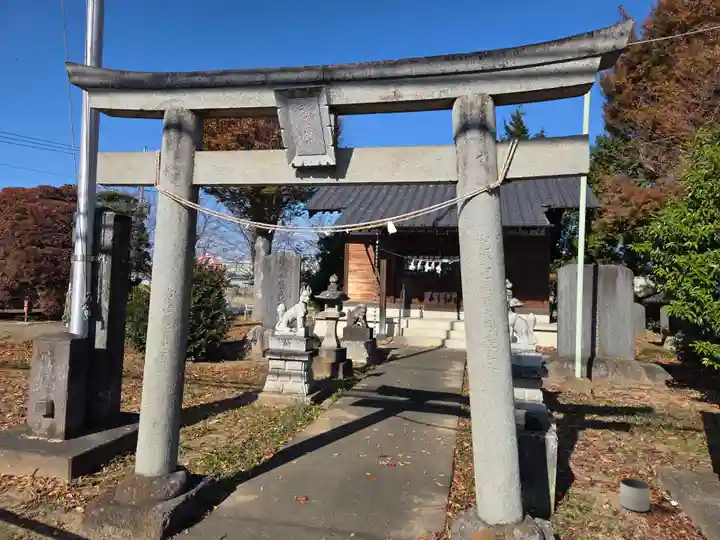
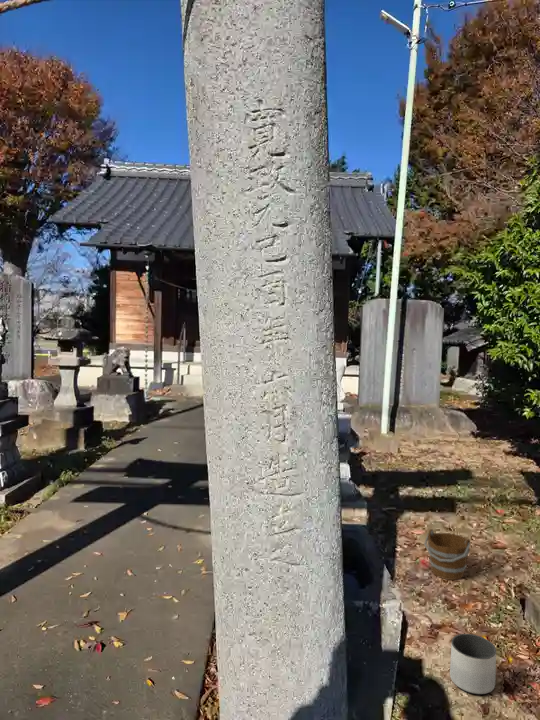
bucket: none [608,430,642,465] -> present [424,529,470,580]

